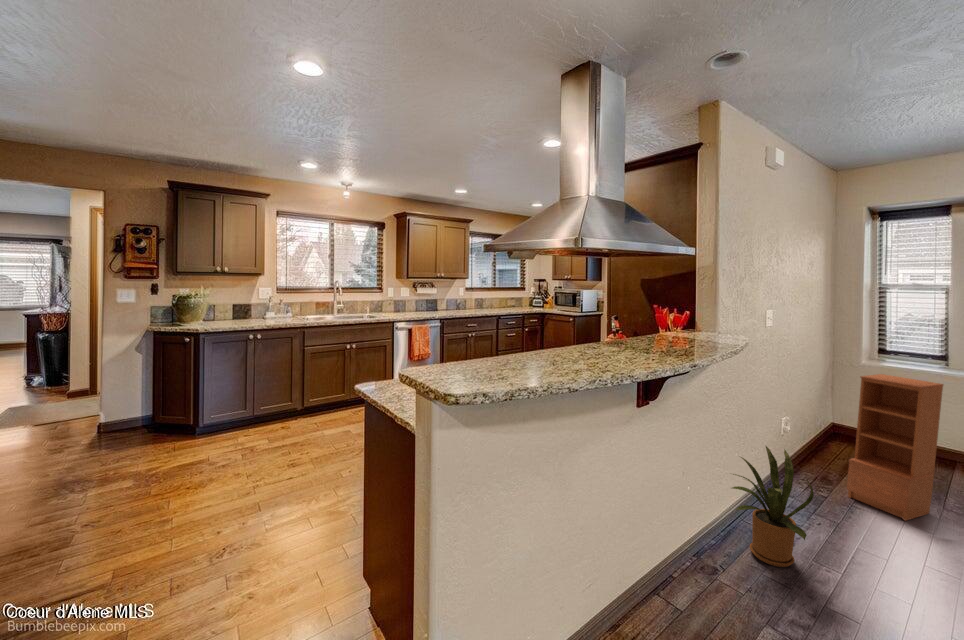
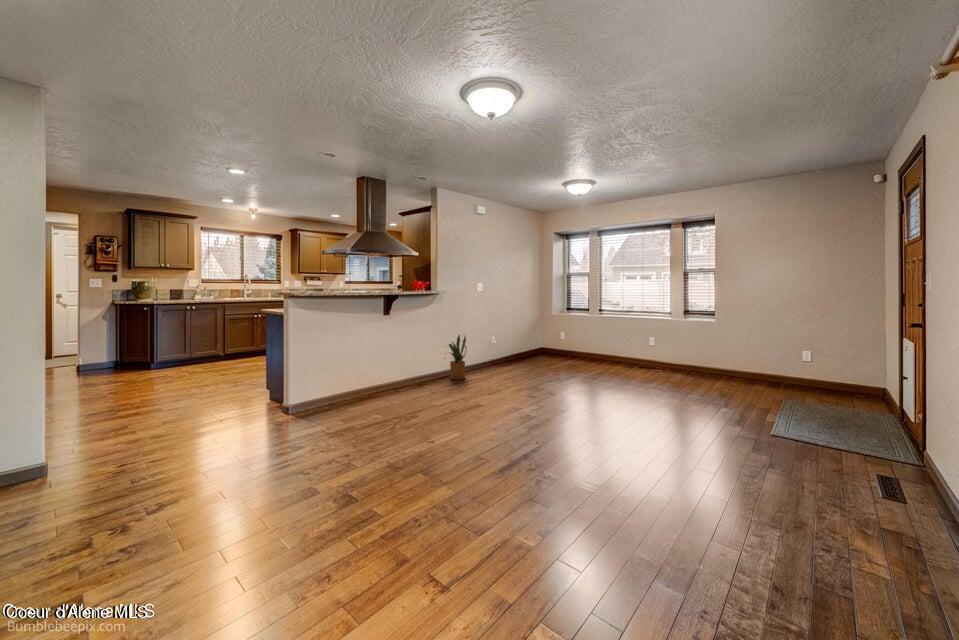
bookcase: present [847,374,943,521] -> none [515,309,544,369]

